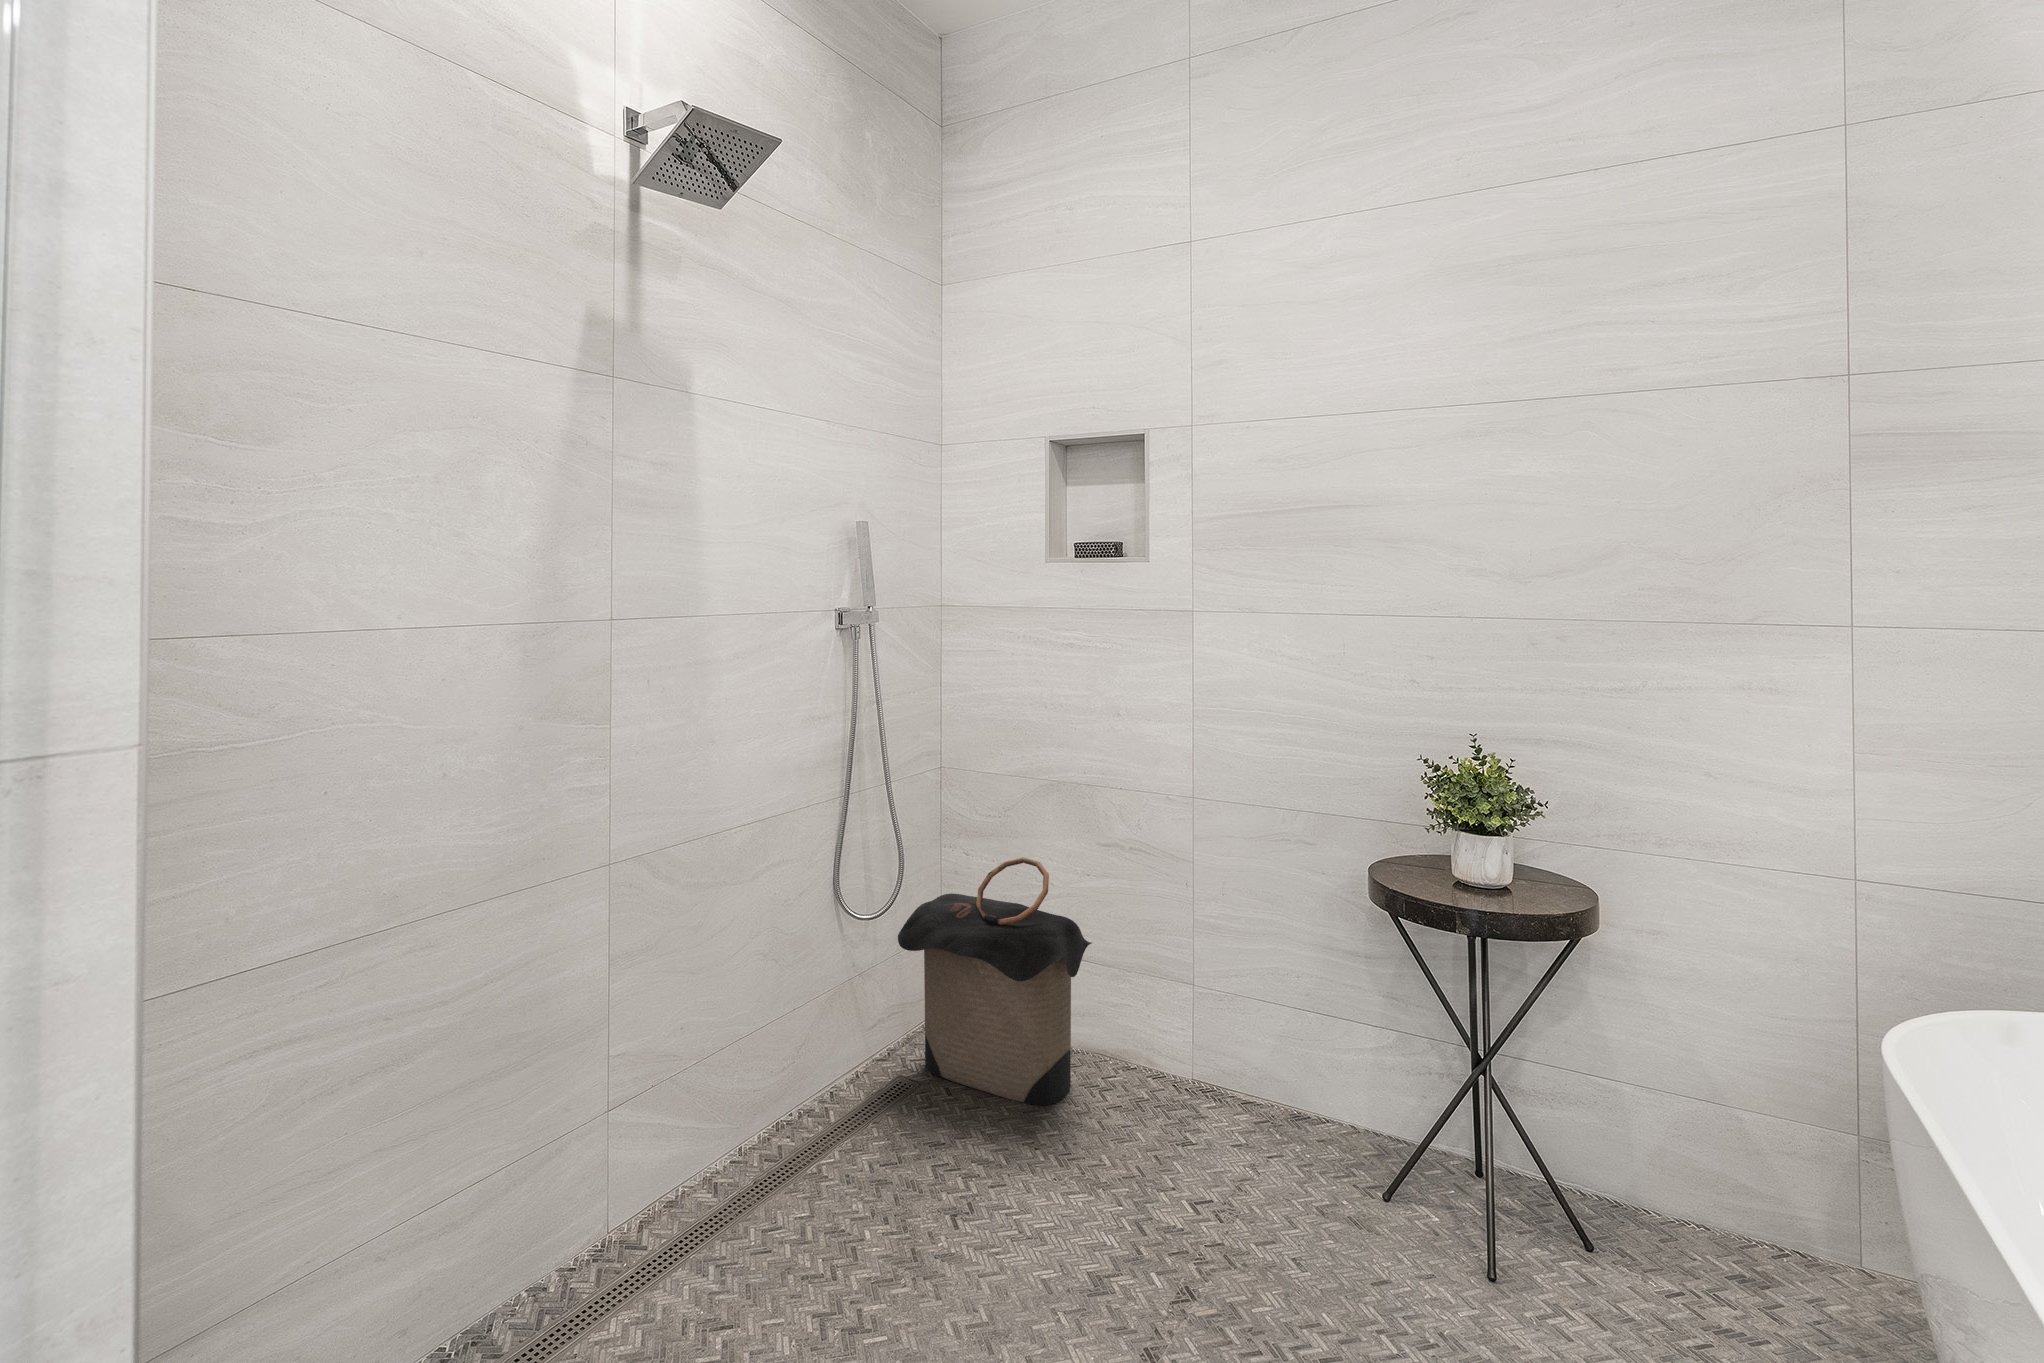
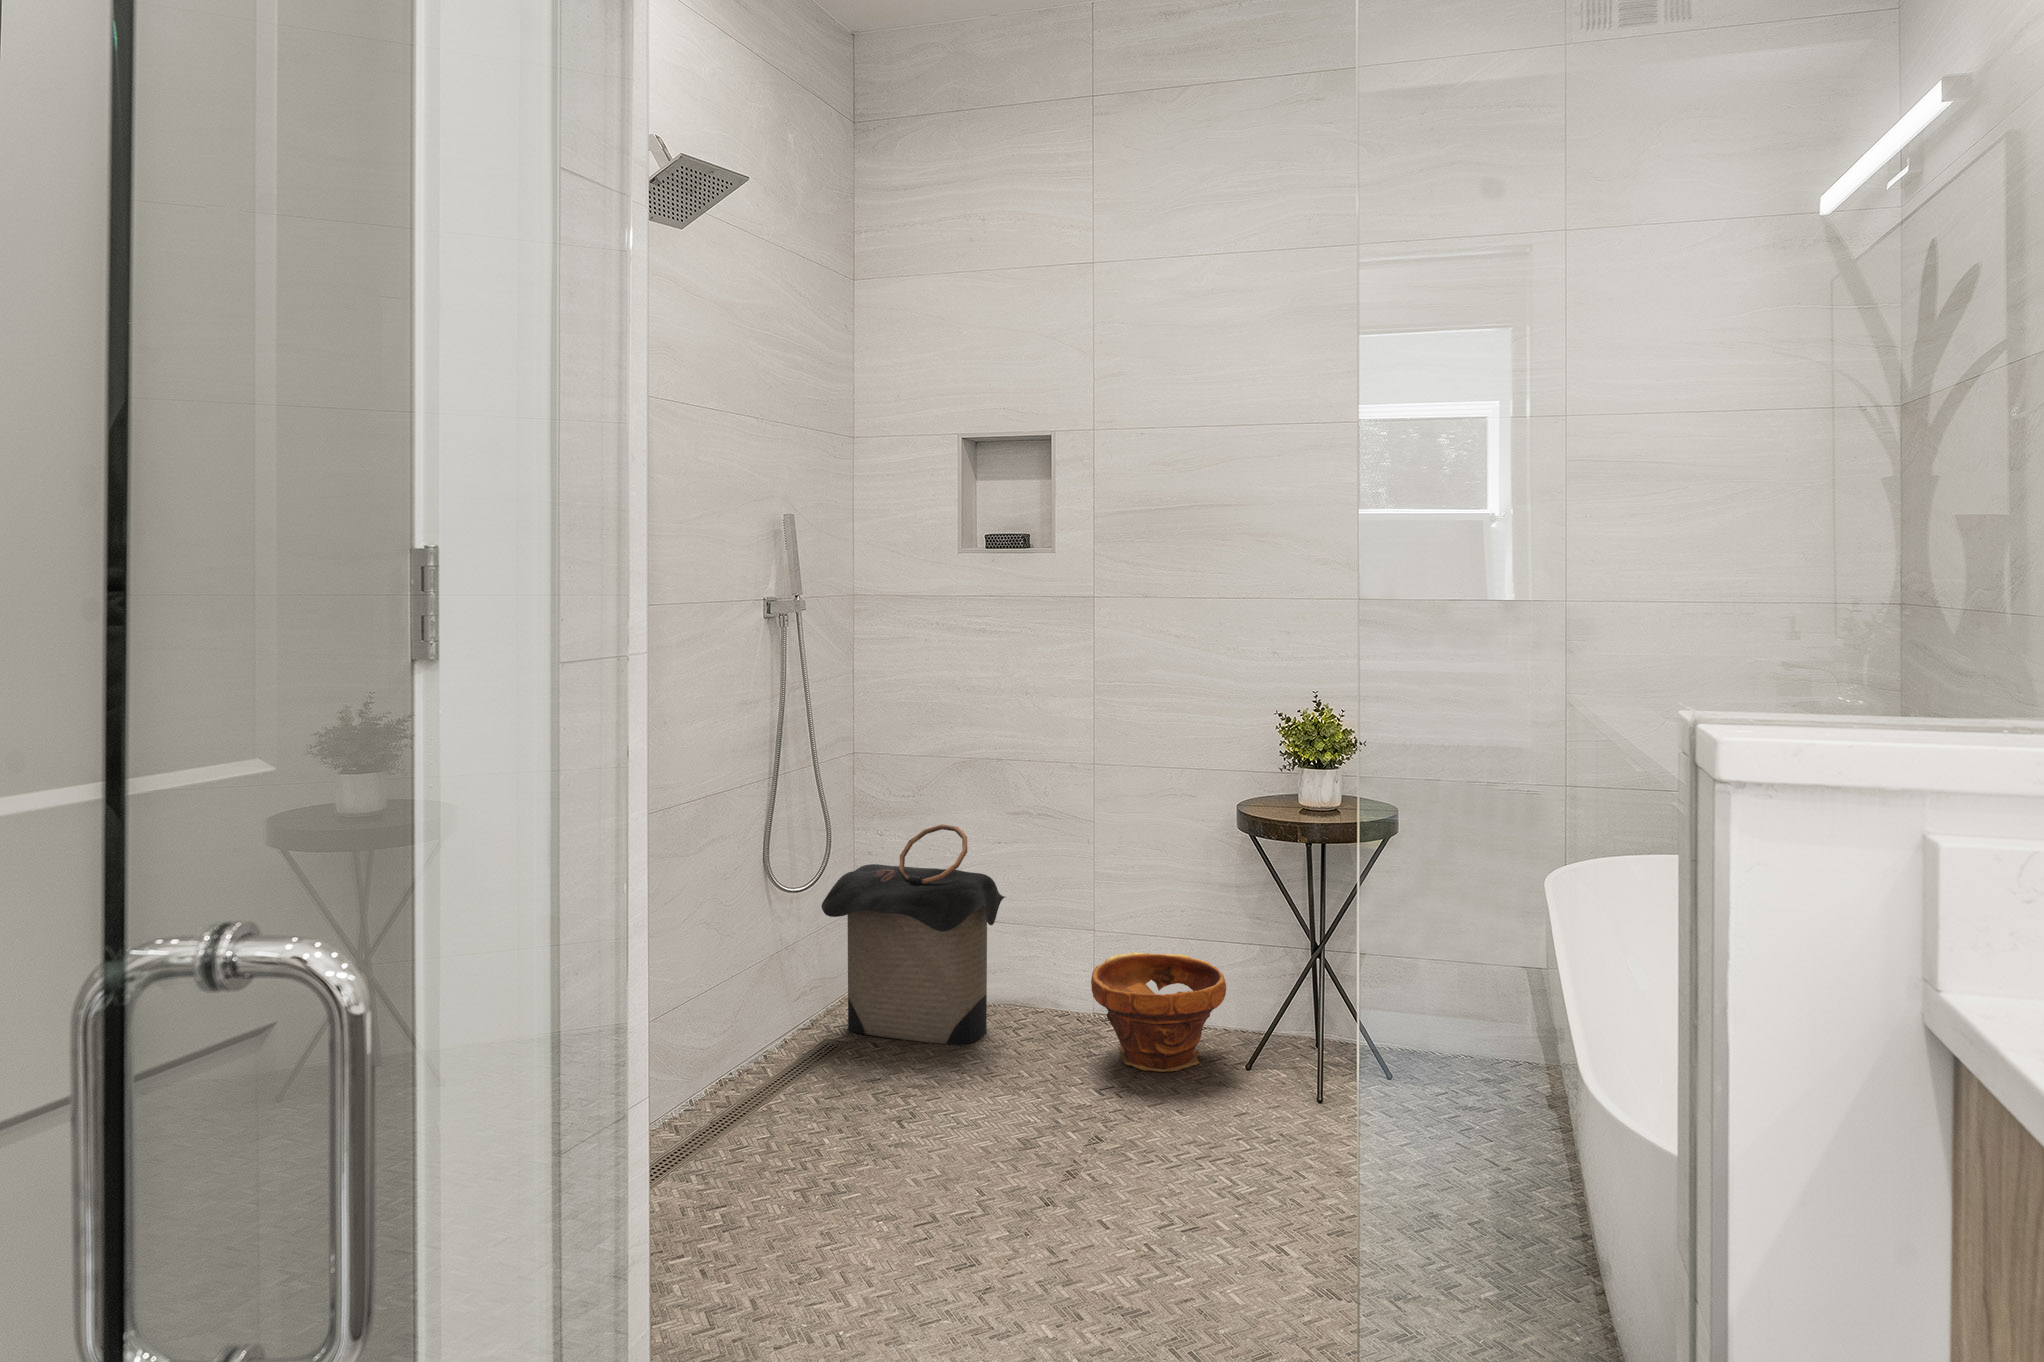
planter: none [1185,1023,1355,1186] -> present [1091,952,1226,1072]

